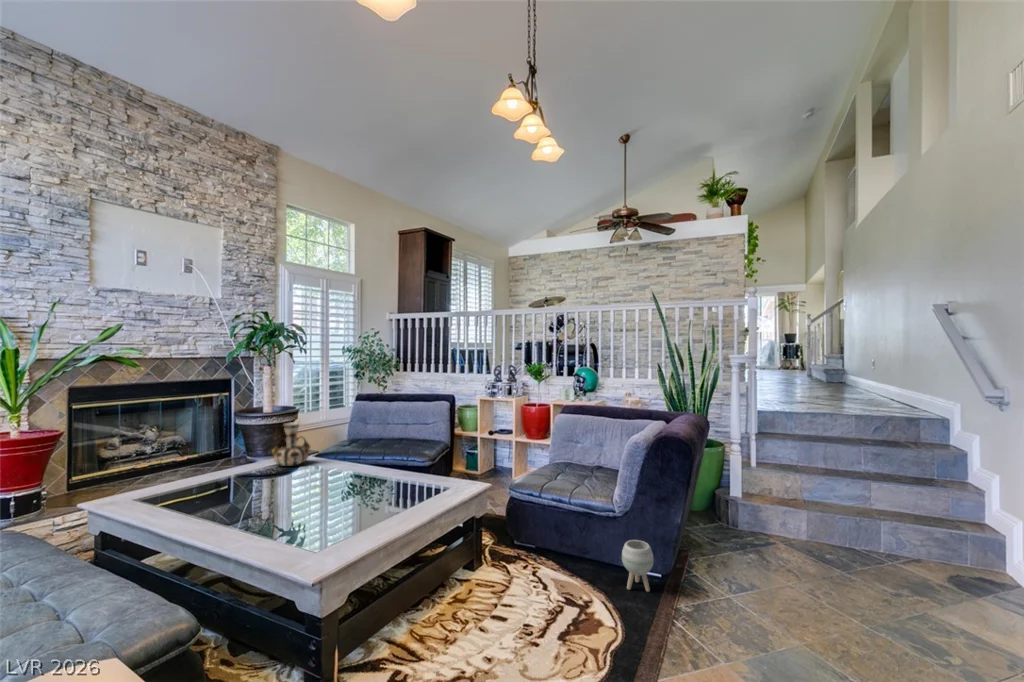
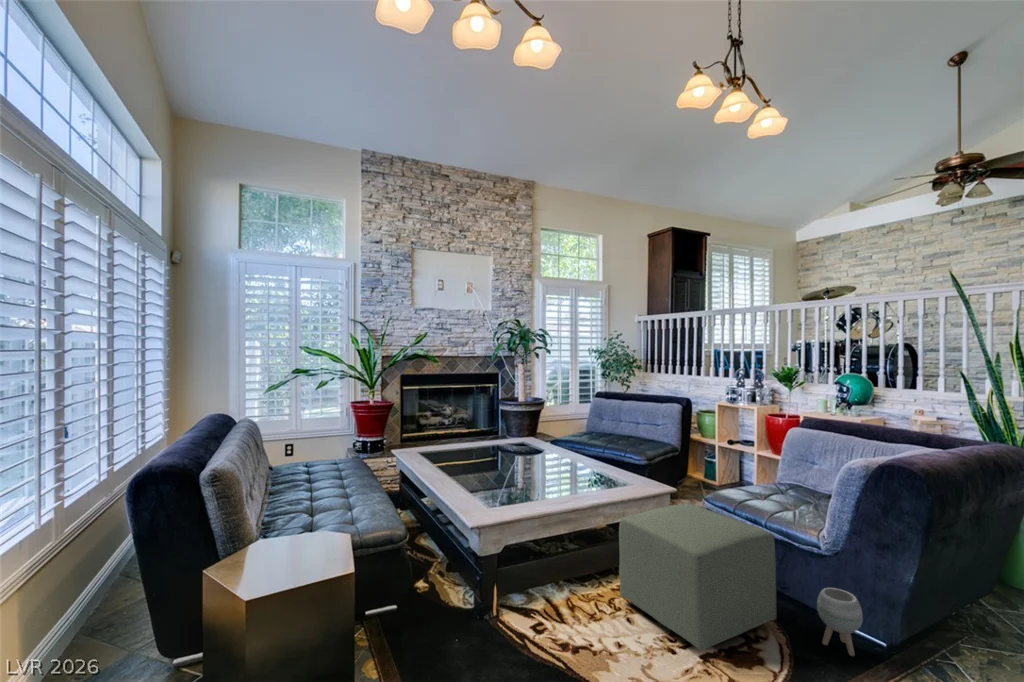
vase: present [272,422,310,466] -> none [512,412,542,448]
ottoman: none [461,494,593,634] -> present [619,503,776,650]

